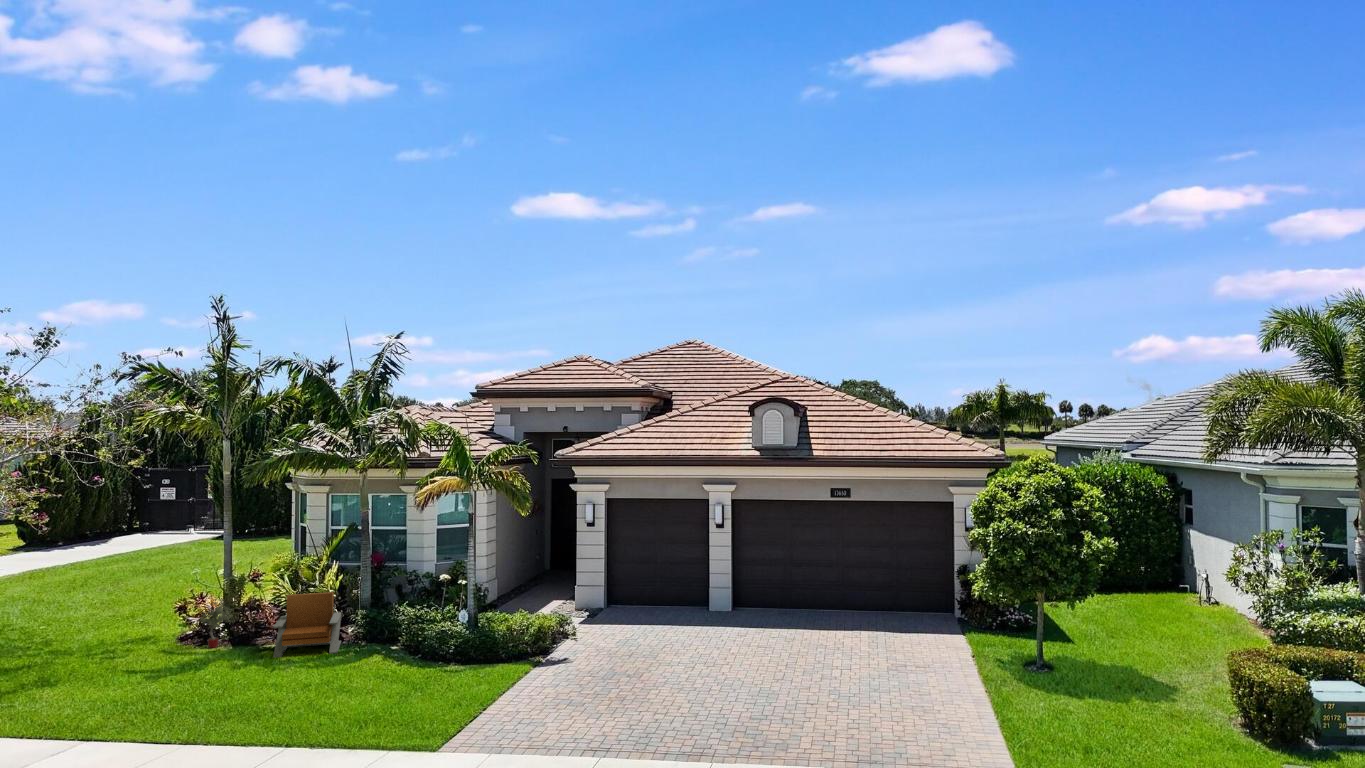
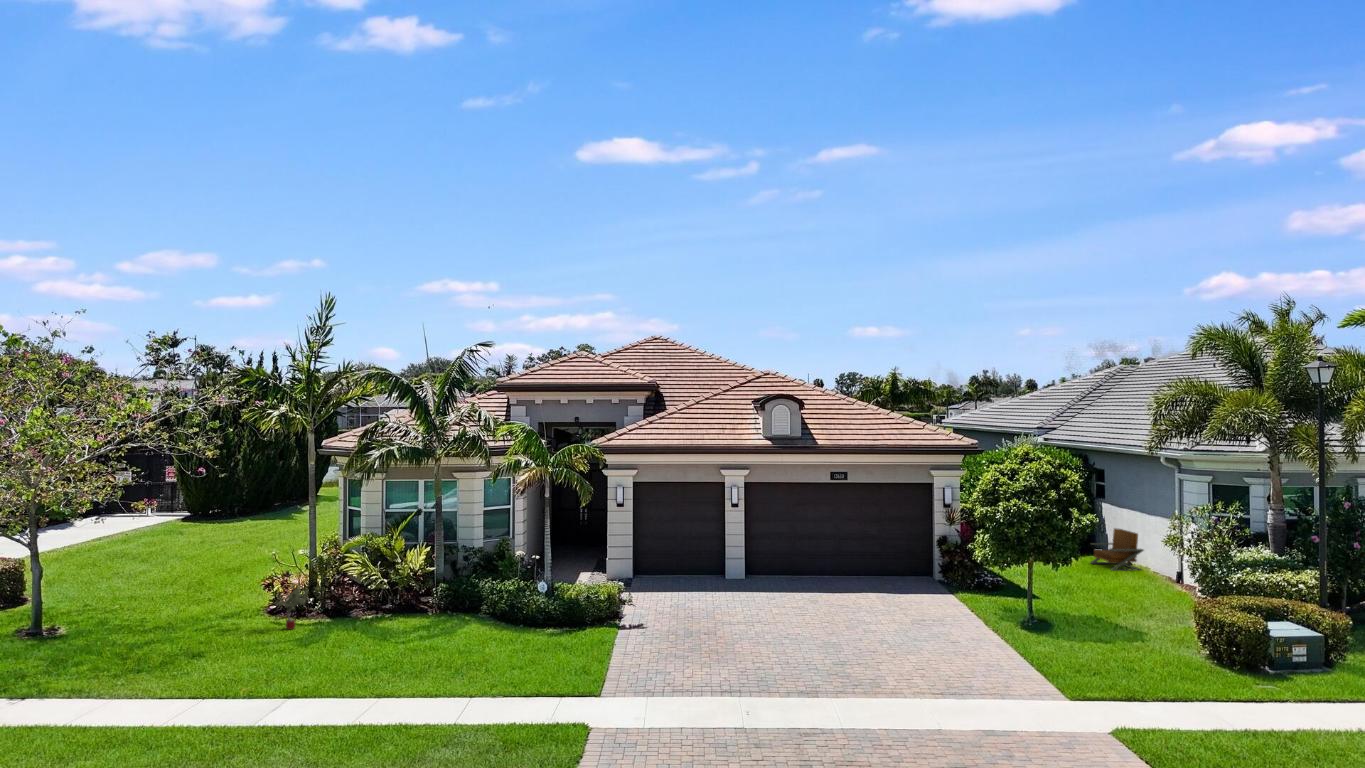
lounge chair: present [273,592,341,657] -> present [1091,529,1144,571]

